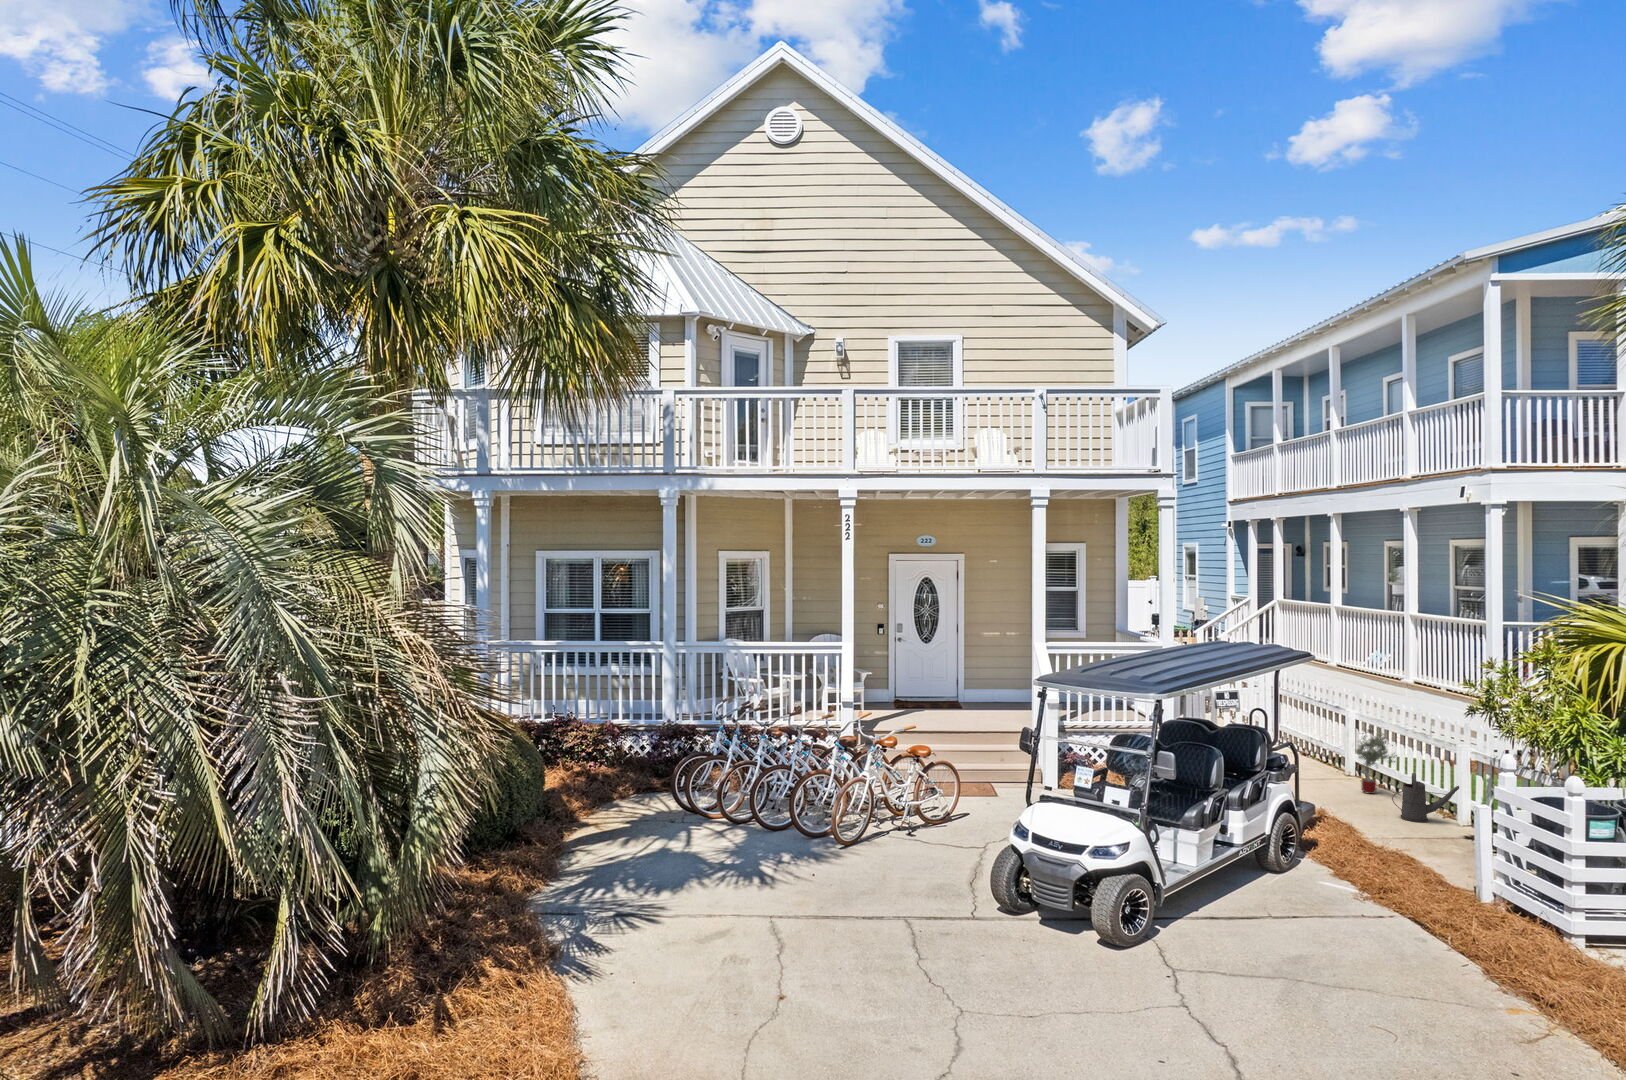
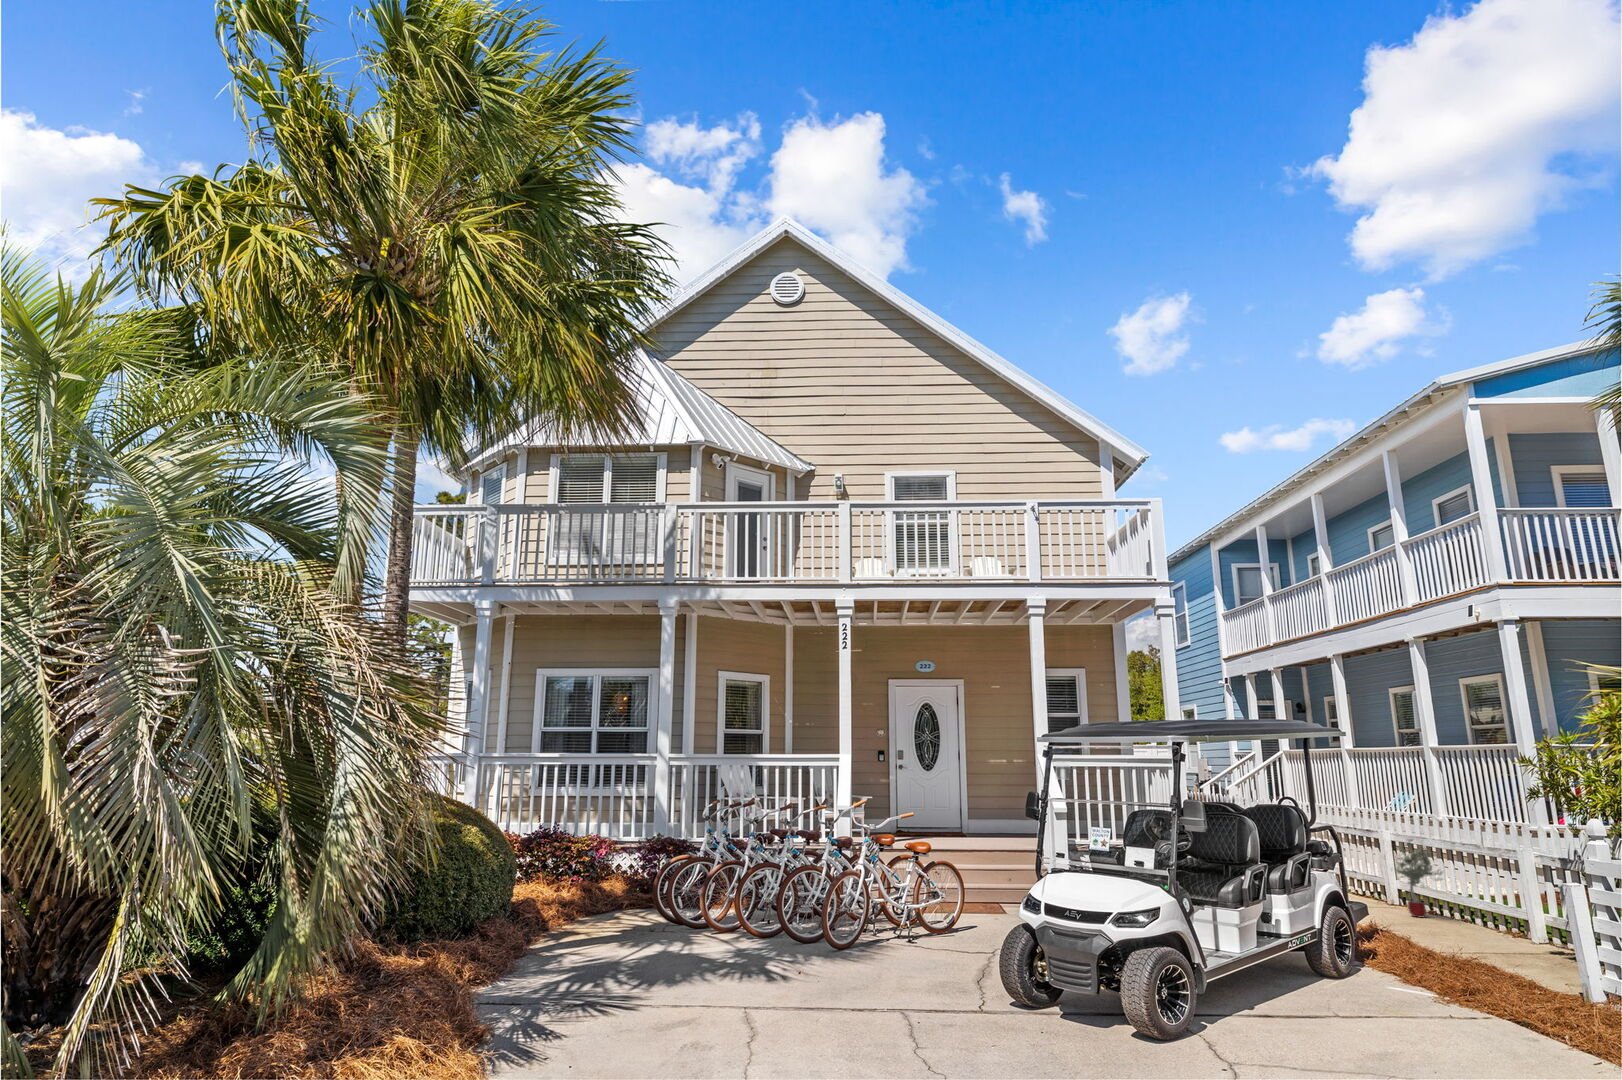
watering can: present [1392,773,1459,822] -> none [1448,883,1524,940]

